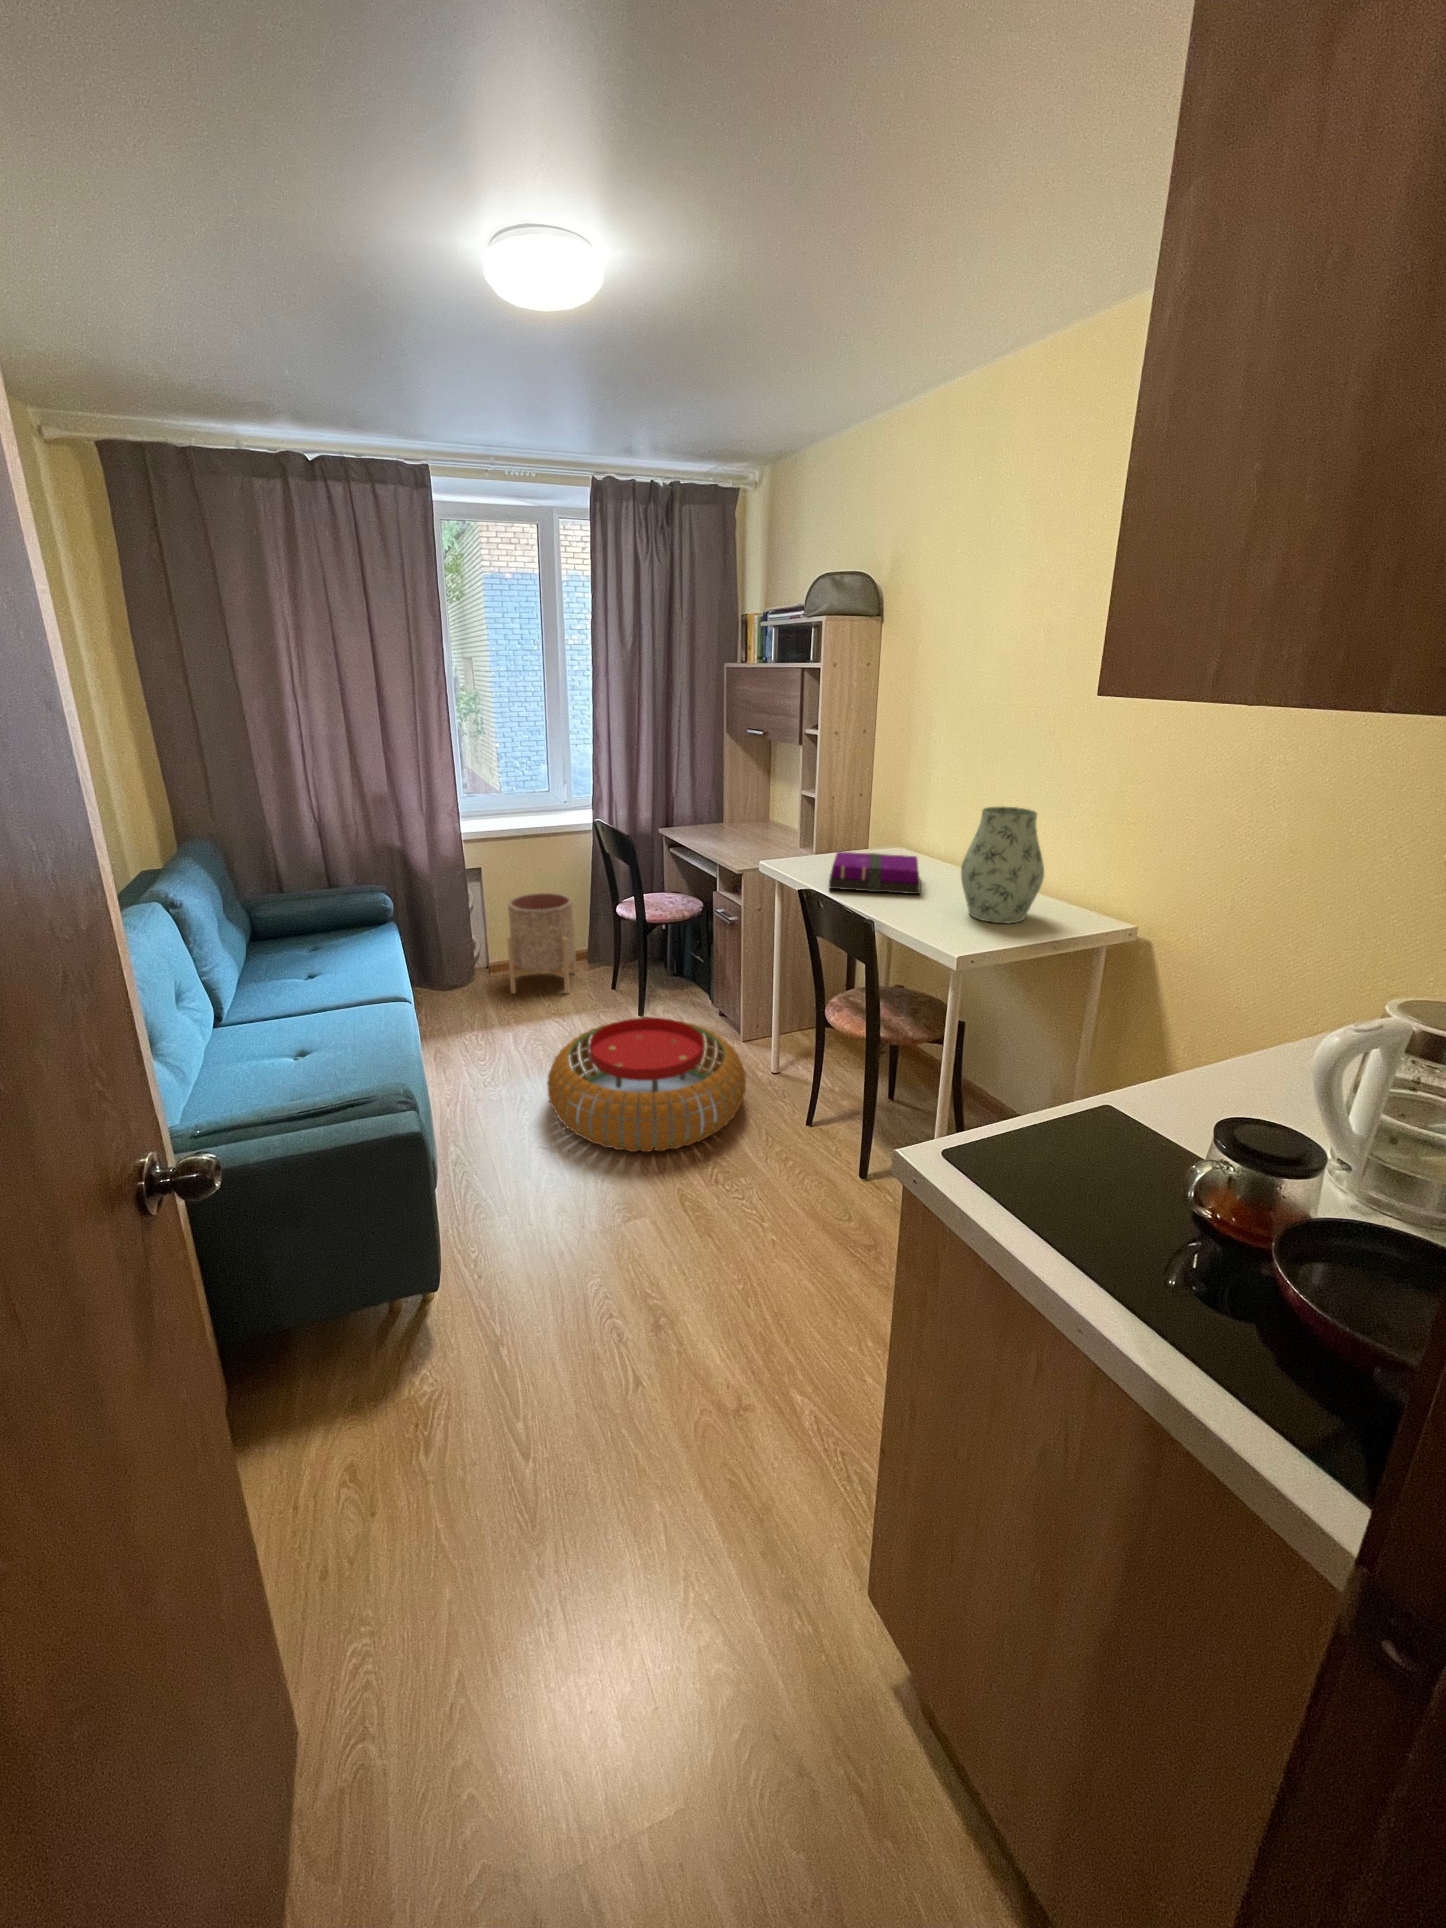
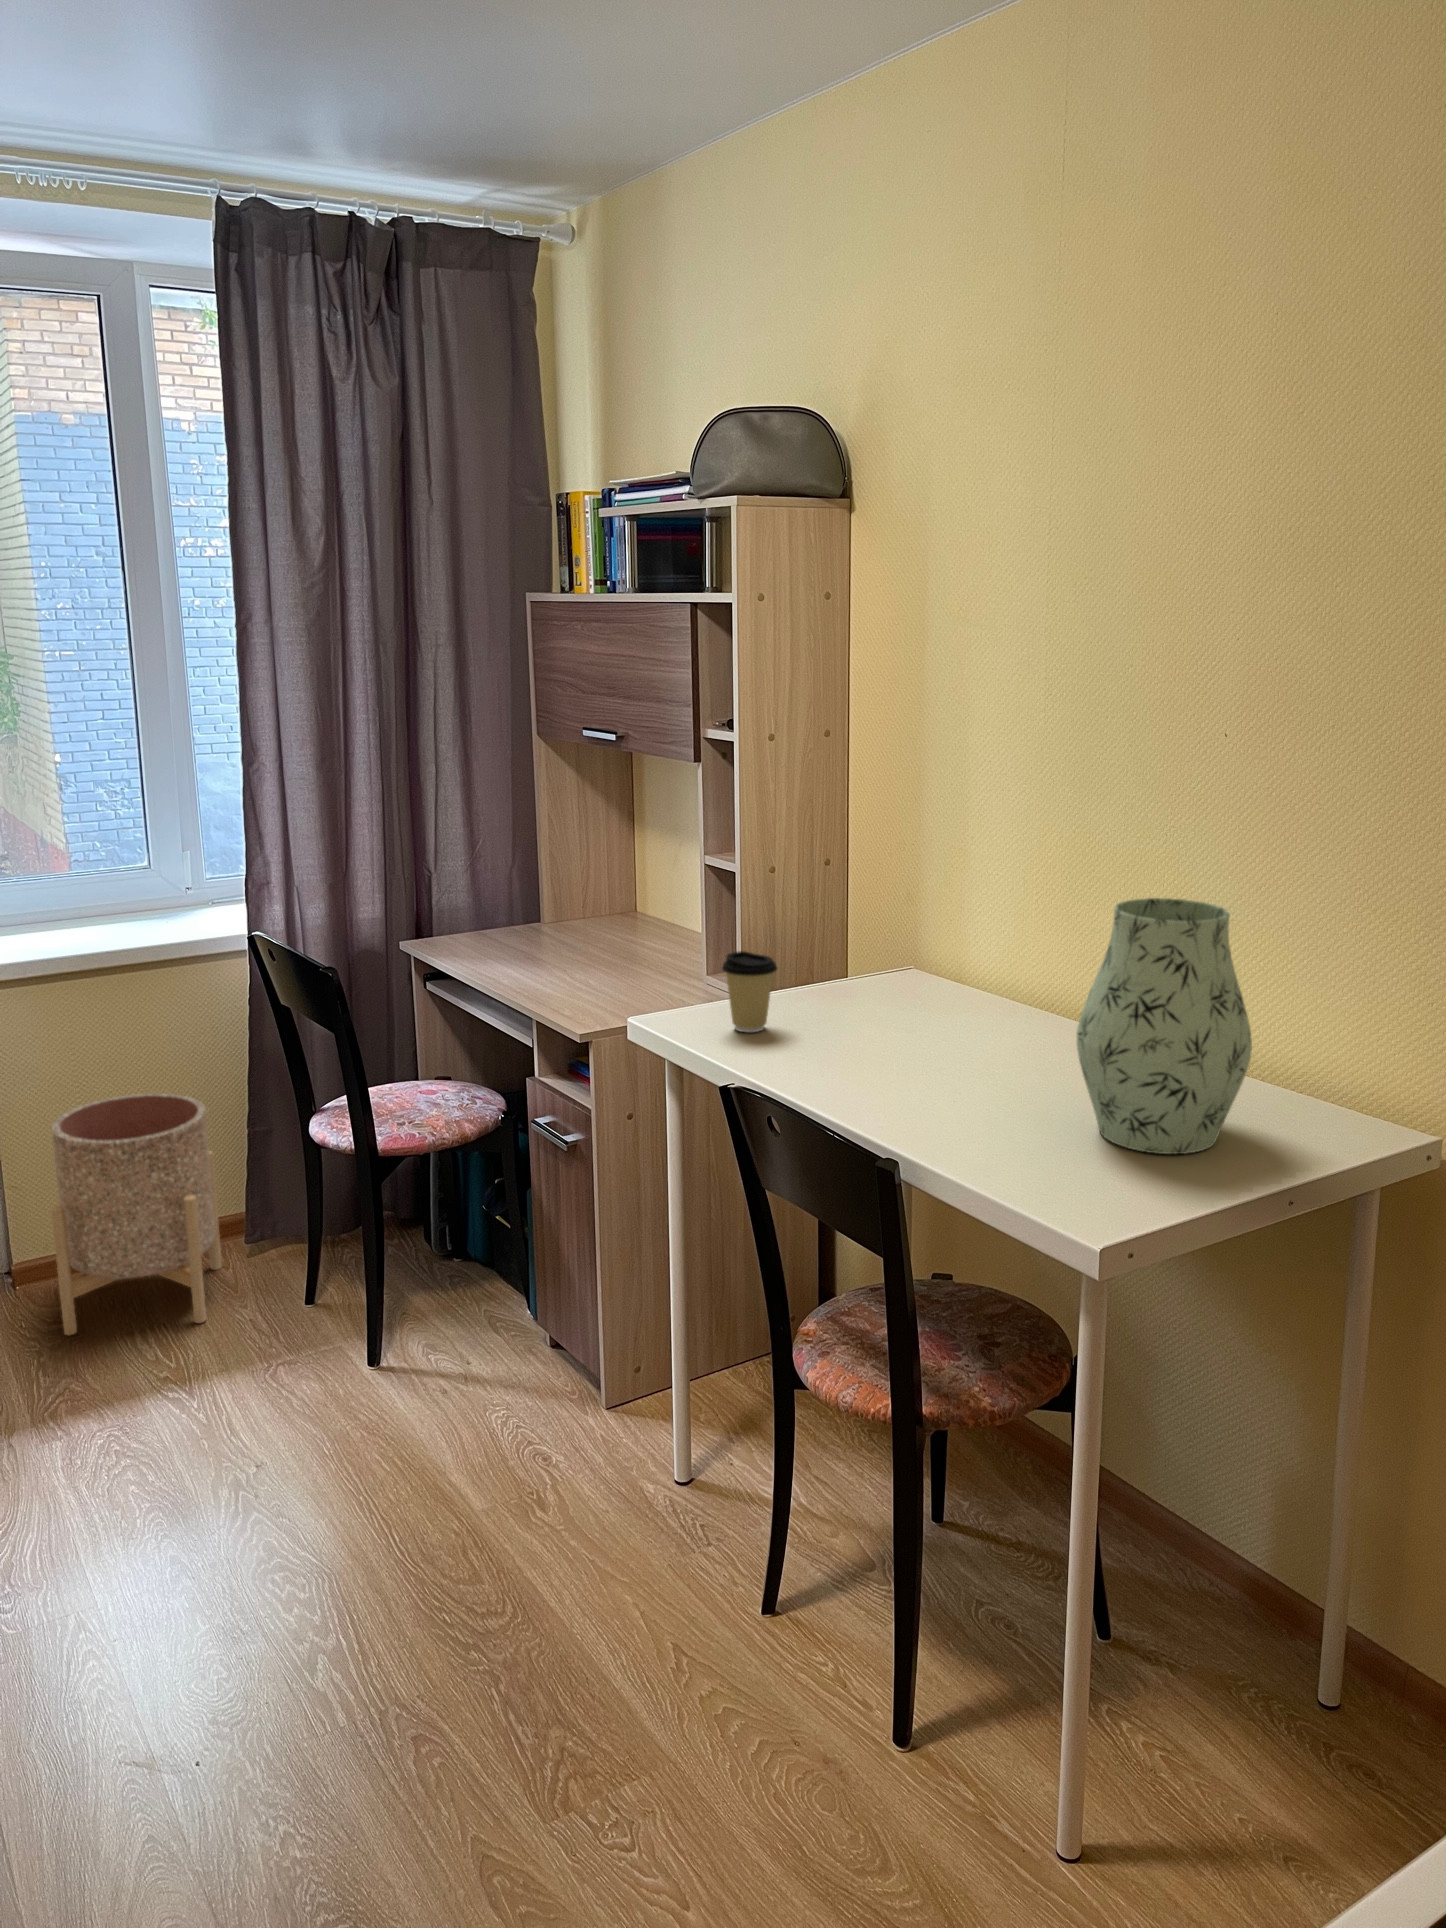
coffee cup: none [804,831,830,869] -> present [722,951,777,1032]
notebook: present [829,852,921,894] -> none [789,996,986,1088]
pouf: present [547,1018,746,1152] -> none [143,1387,626,1756]

